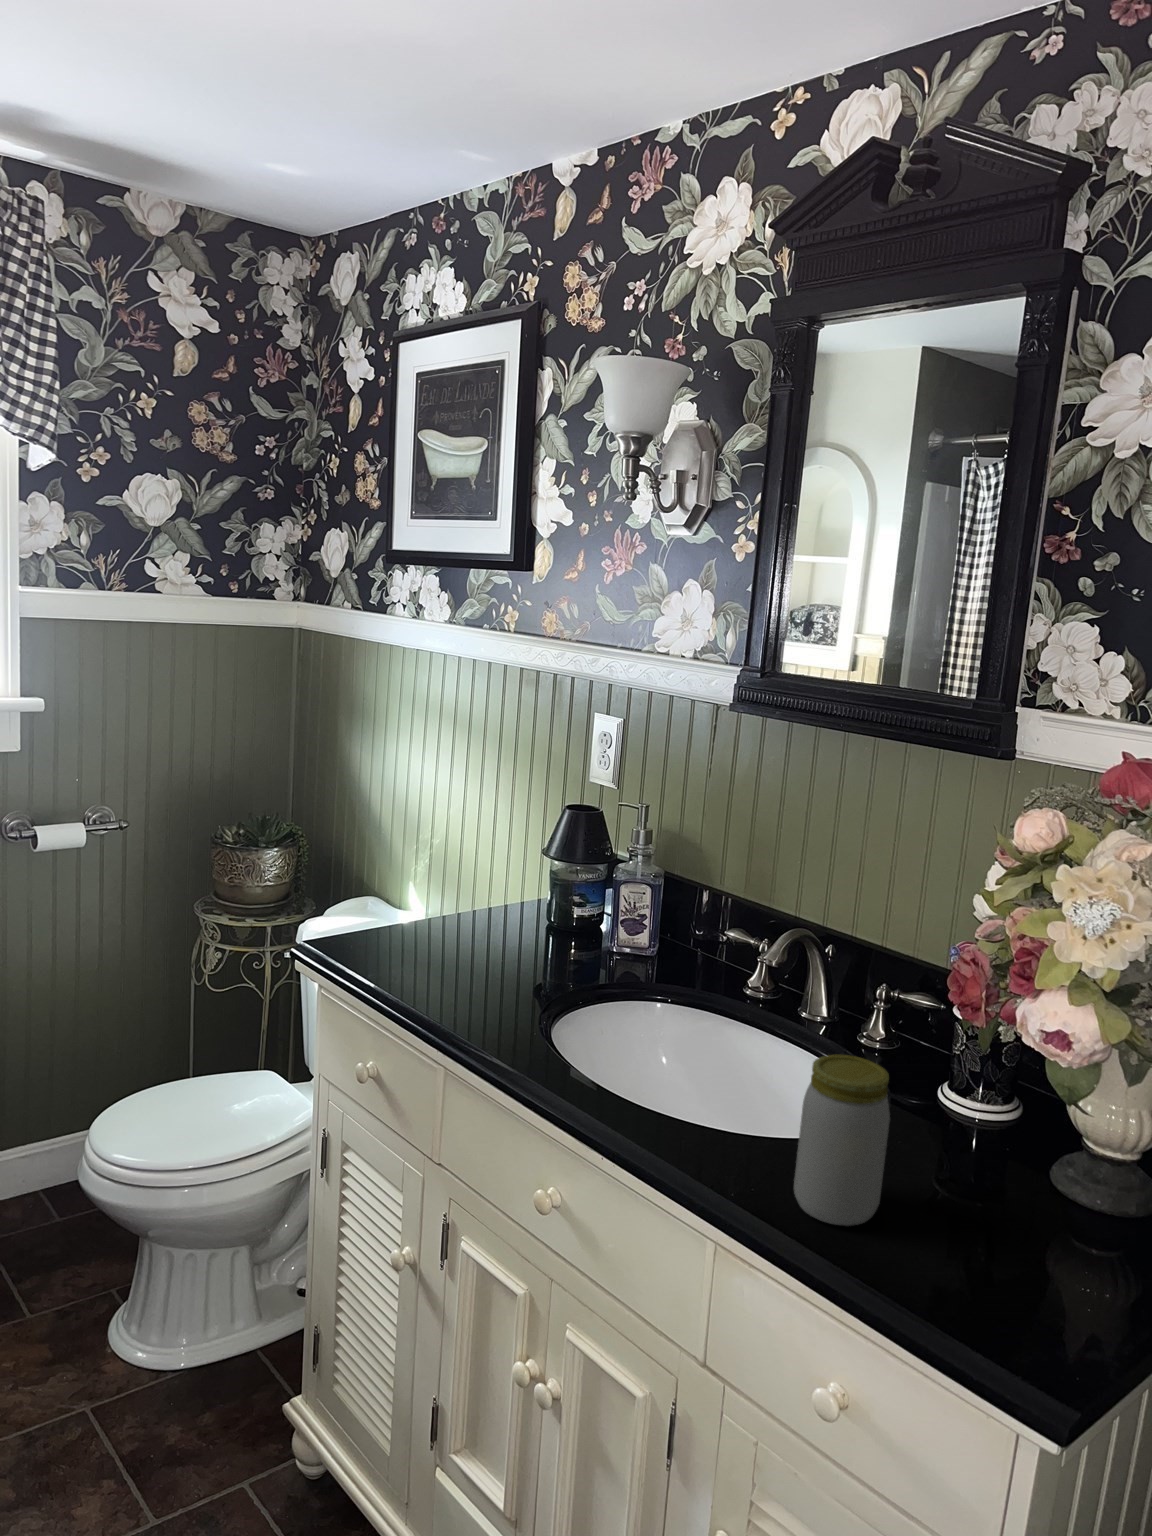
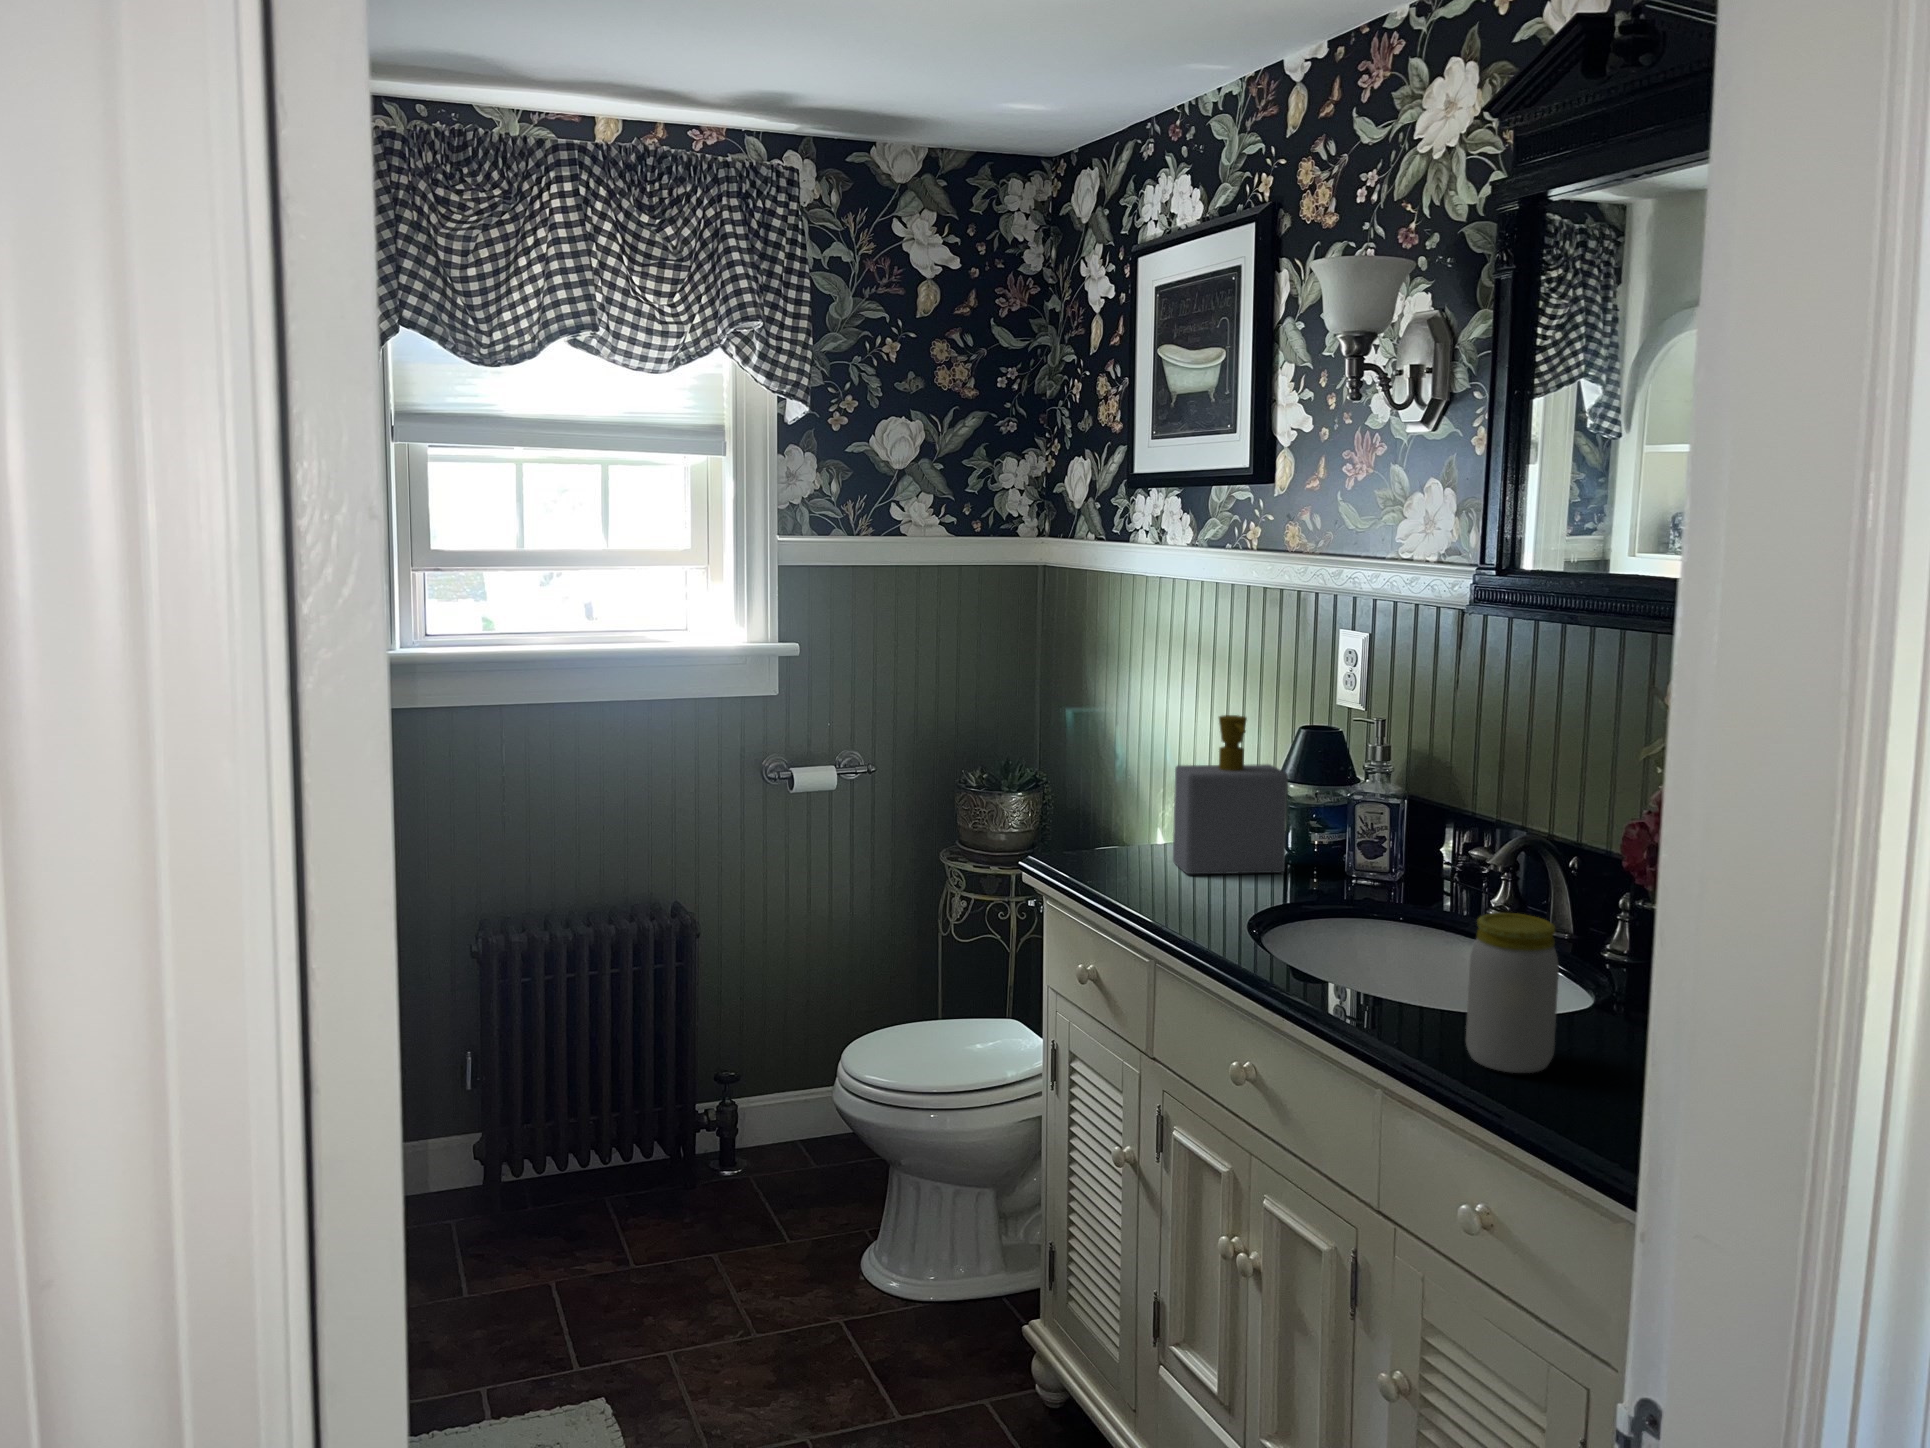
soap bottle: none [446,804,561,963] -> present [1173,715,1288,874]

